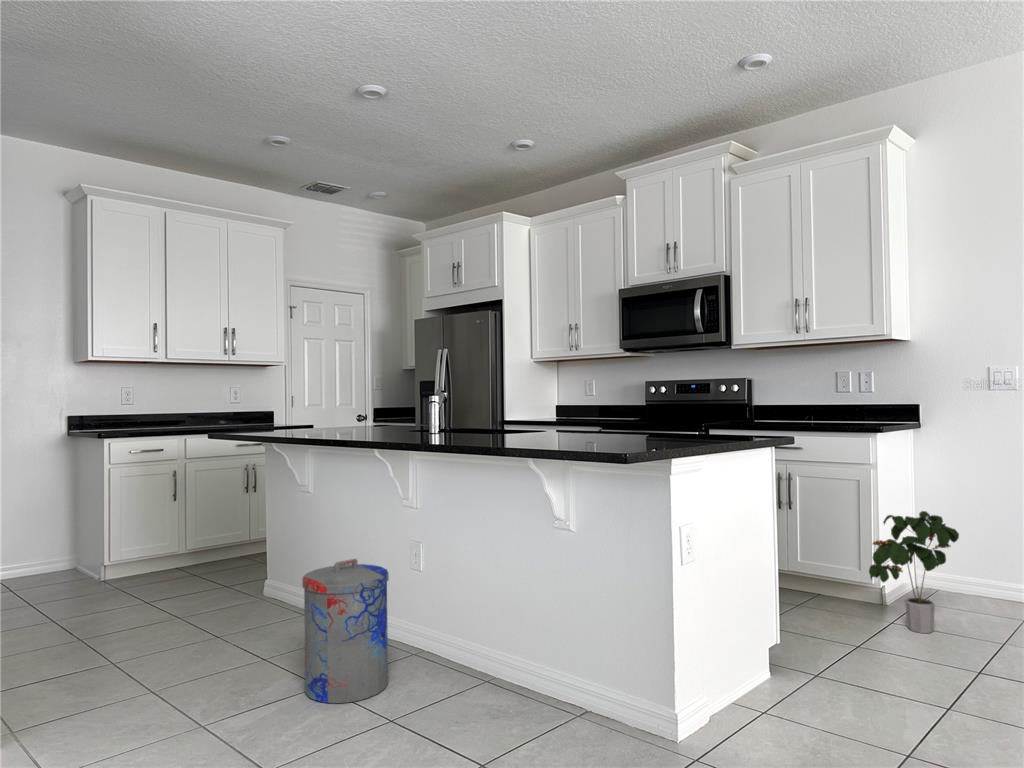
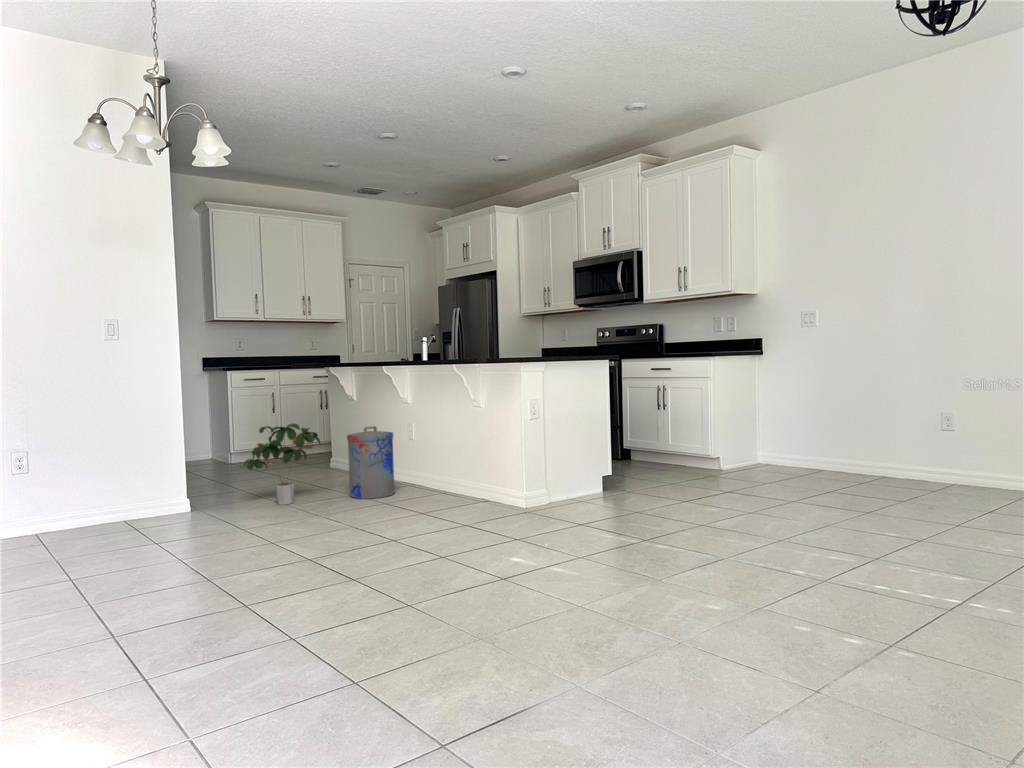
potted plant: present [869,511,959,633] -> present [244,423,320,505]

